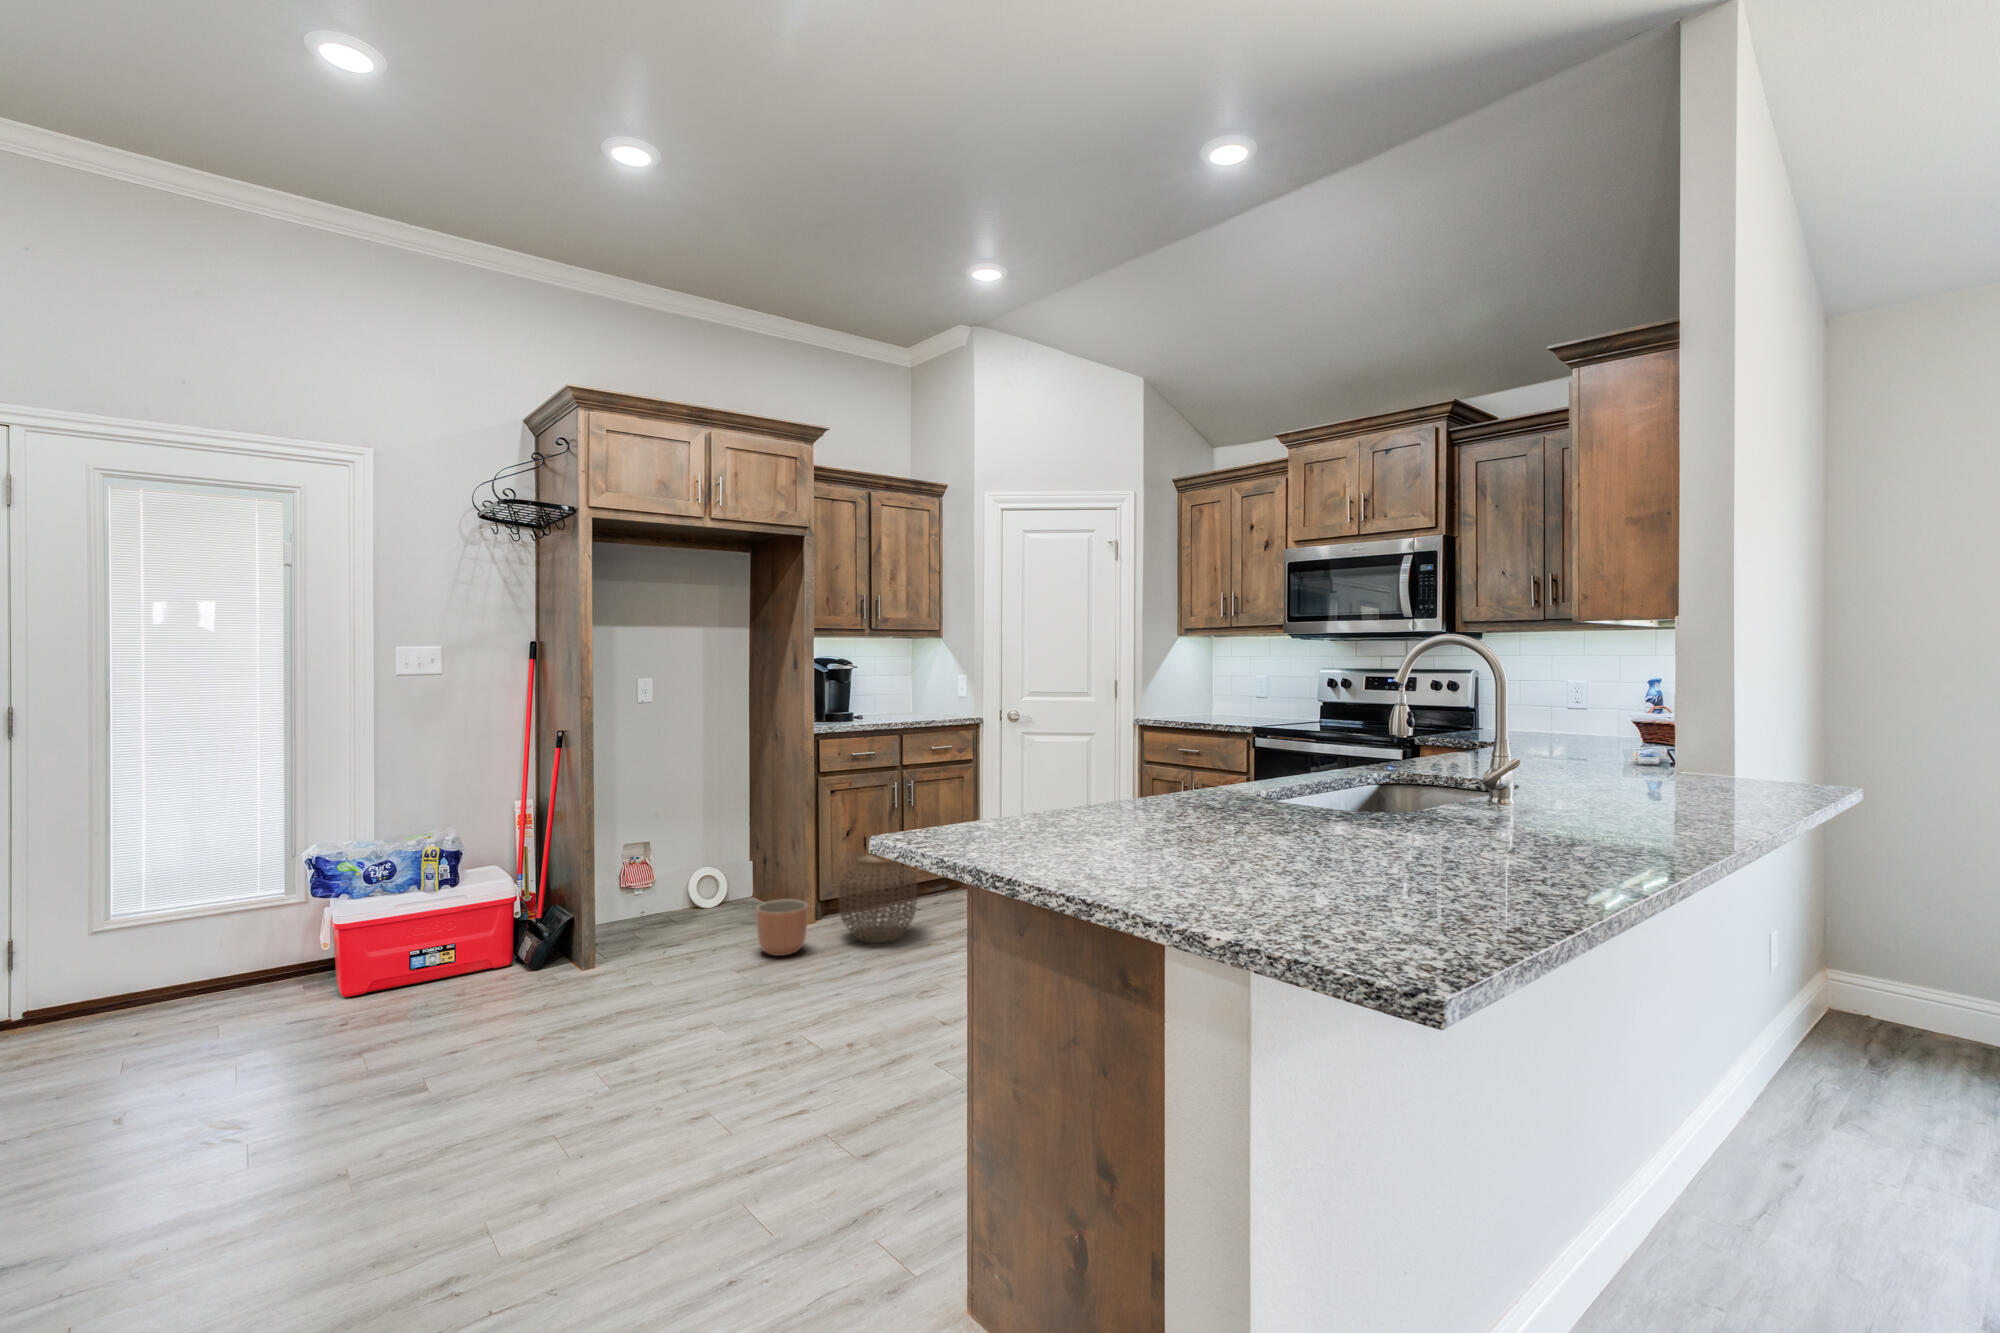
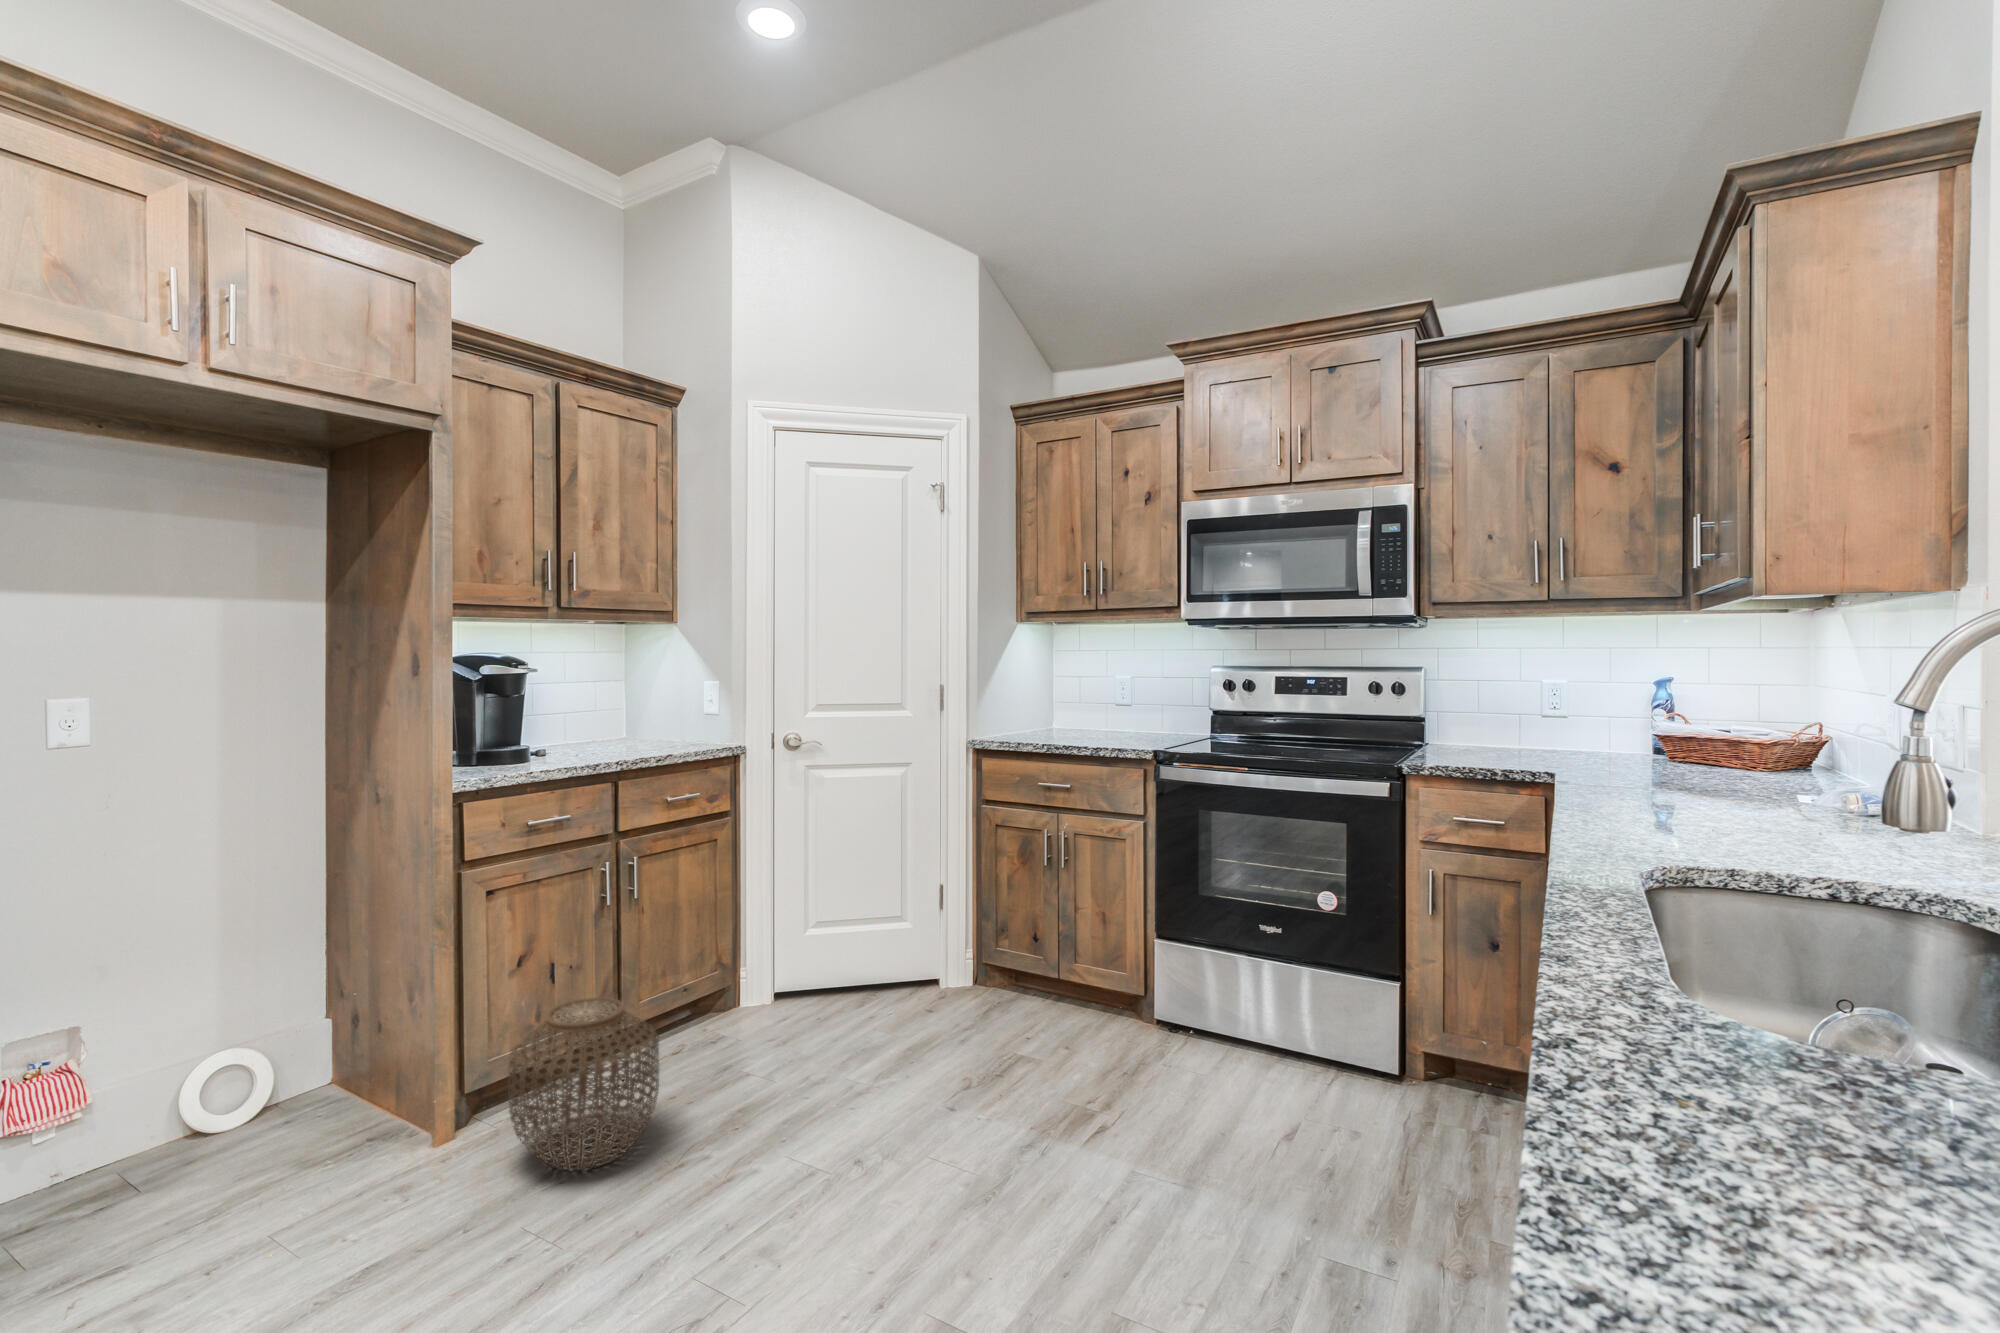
planter: present [756,899,808,956] -> none [330,1115,446,1242]

